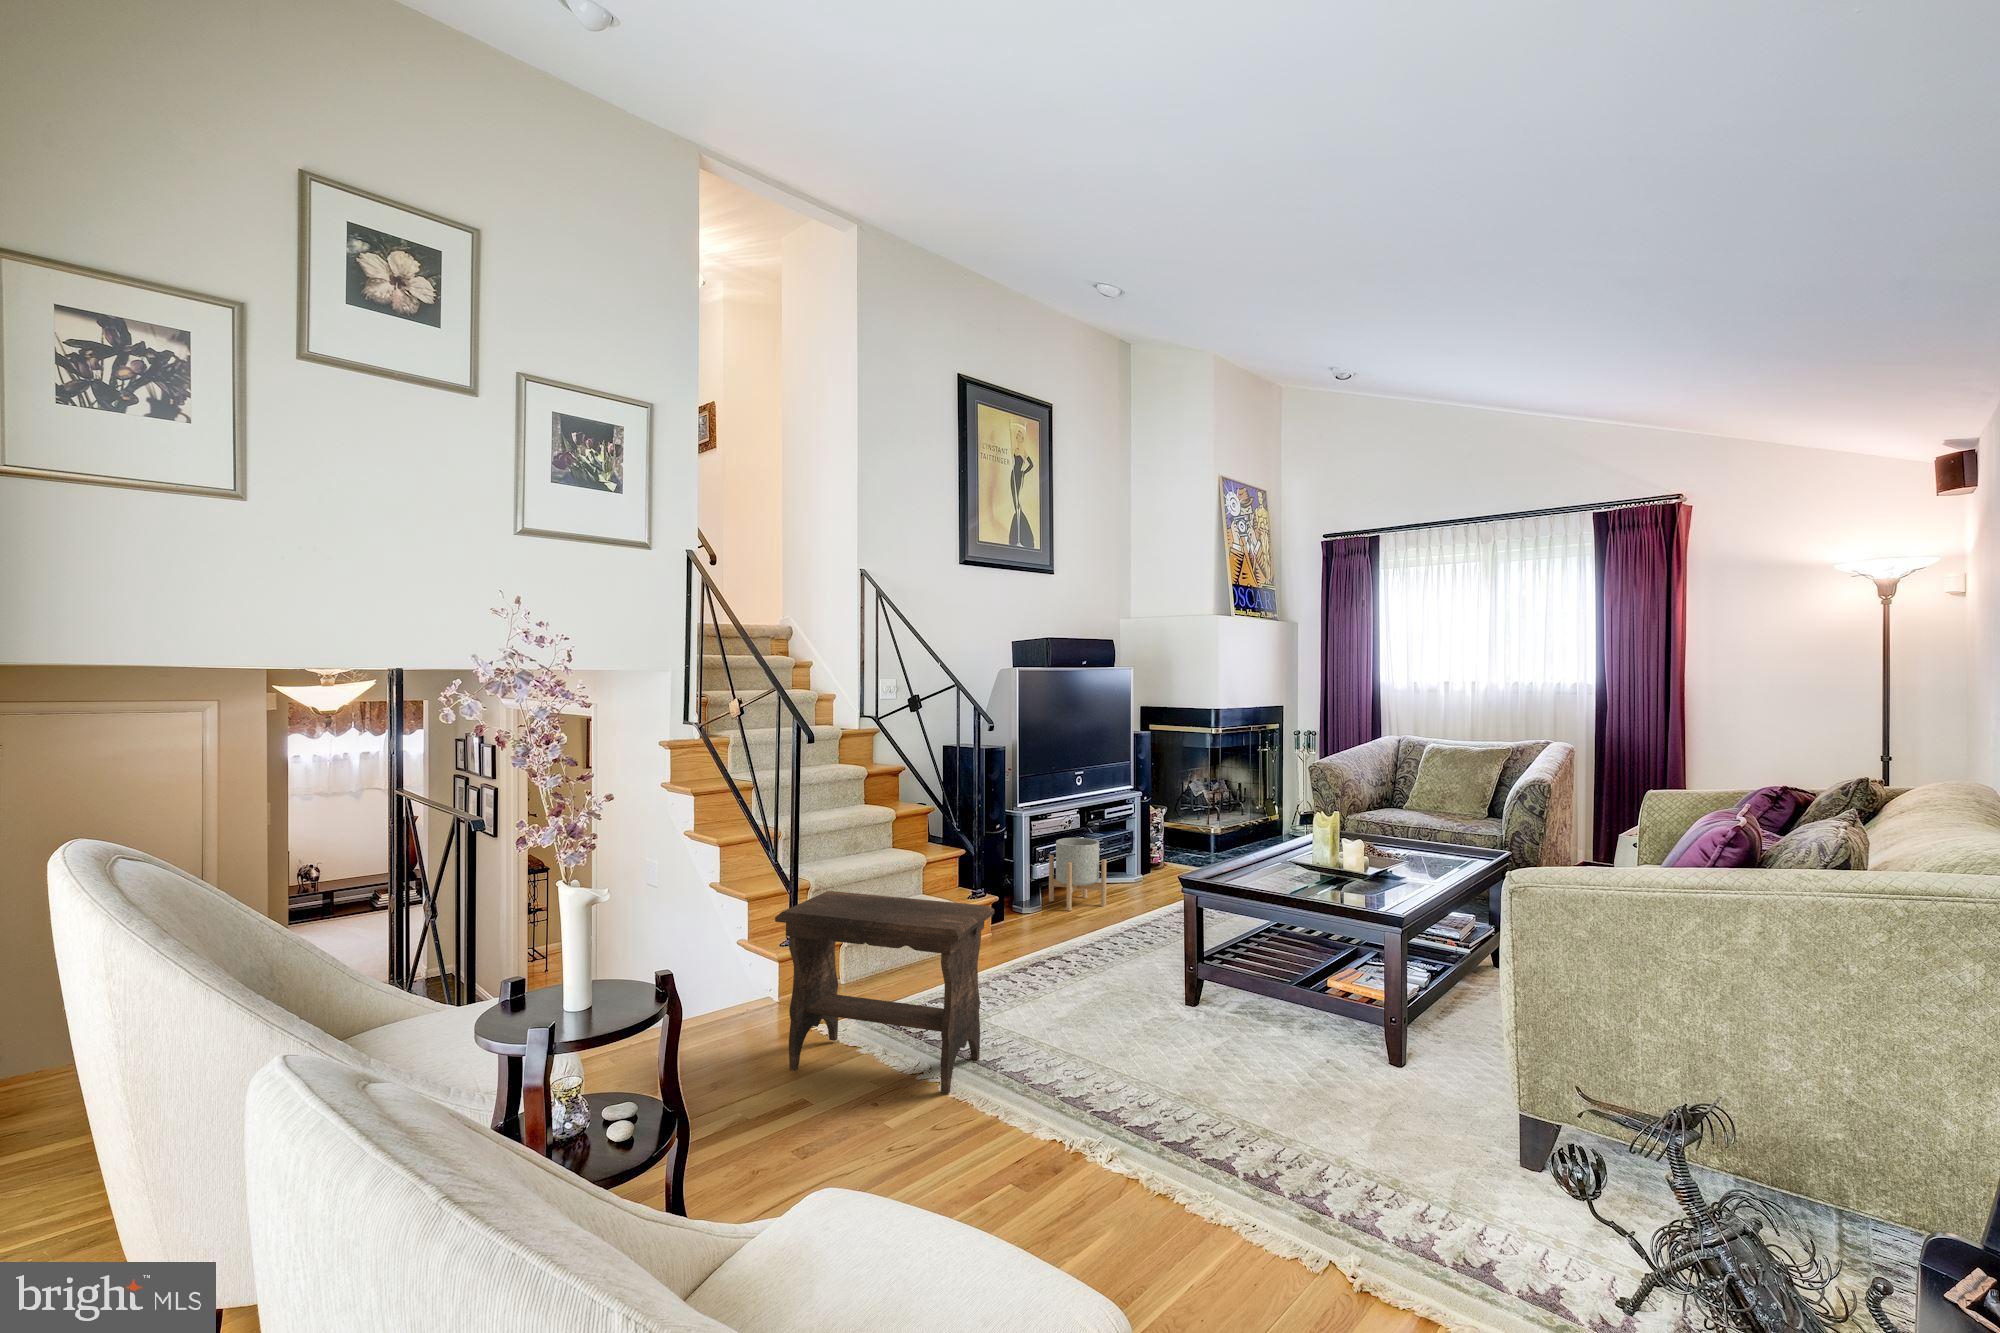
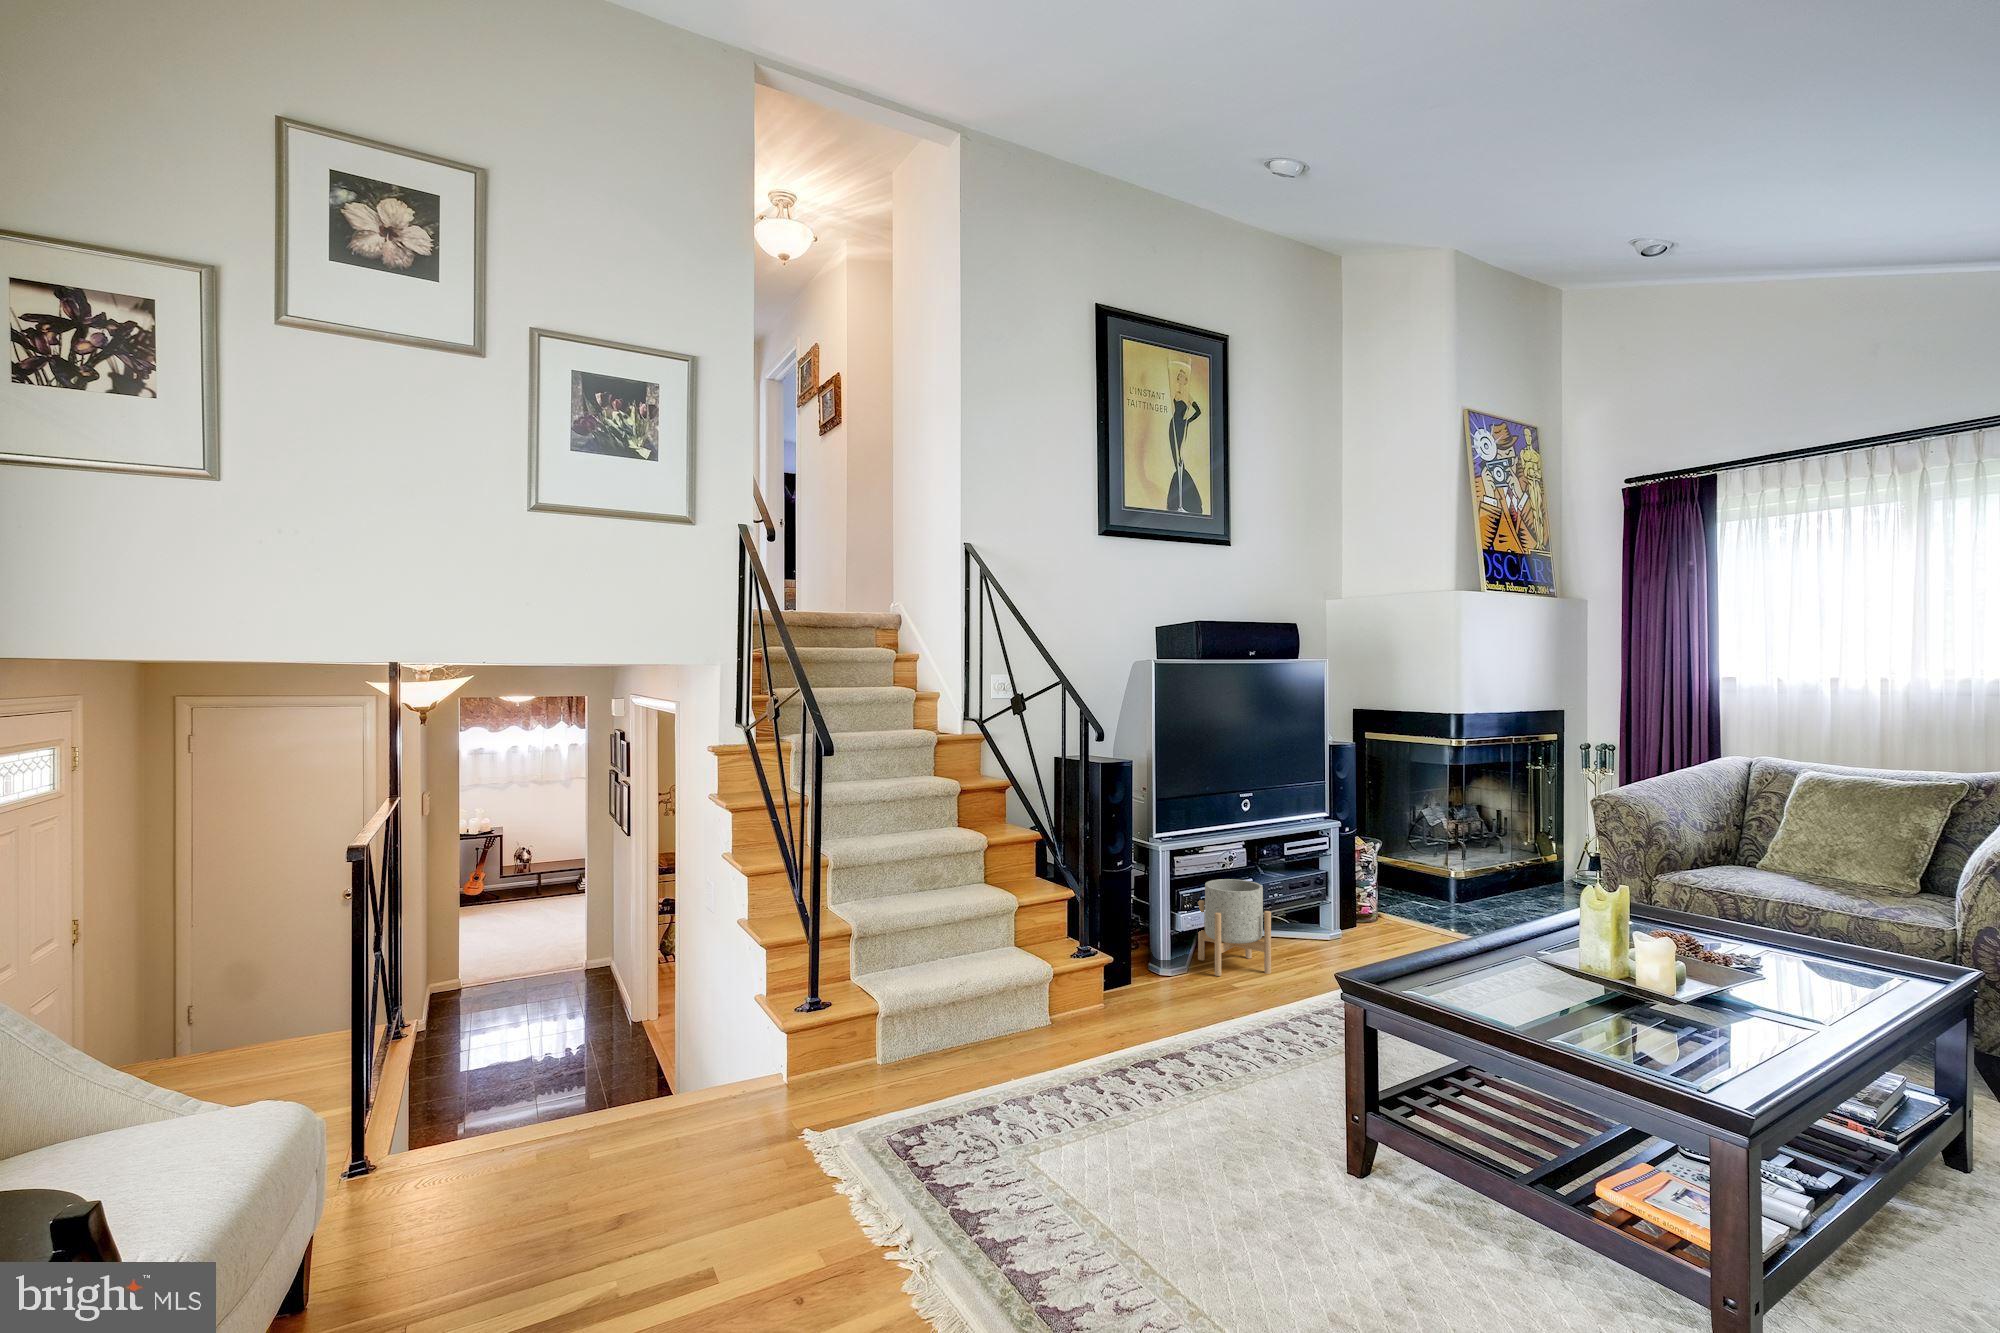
footstool: present [775,891,995,1095] -> none [691,950,985,1279]

